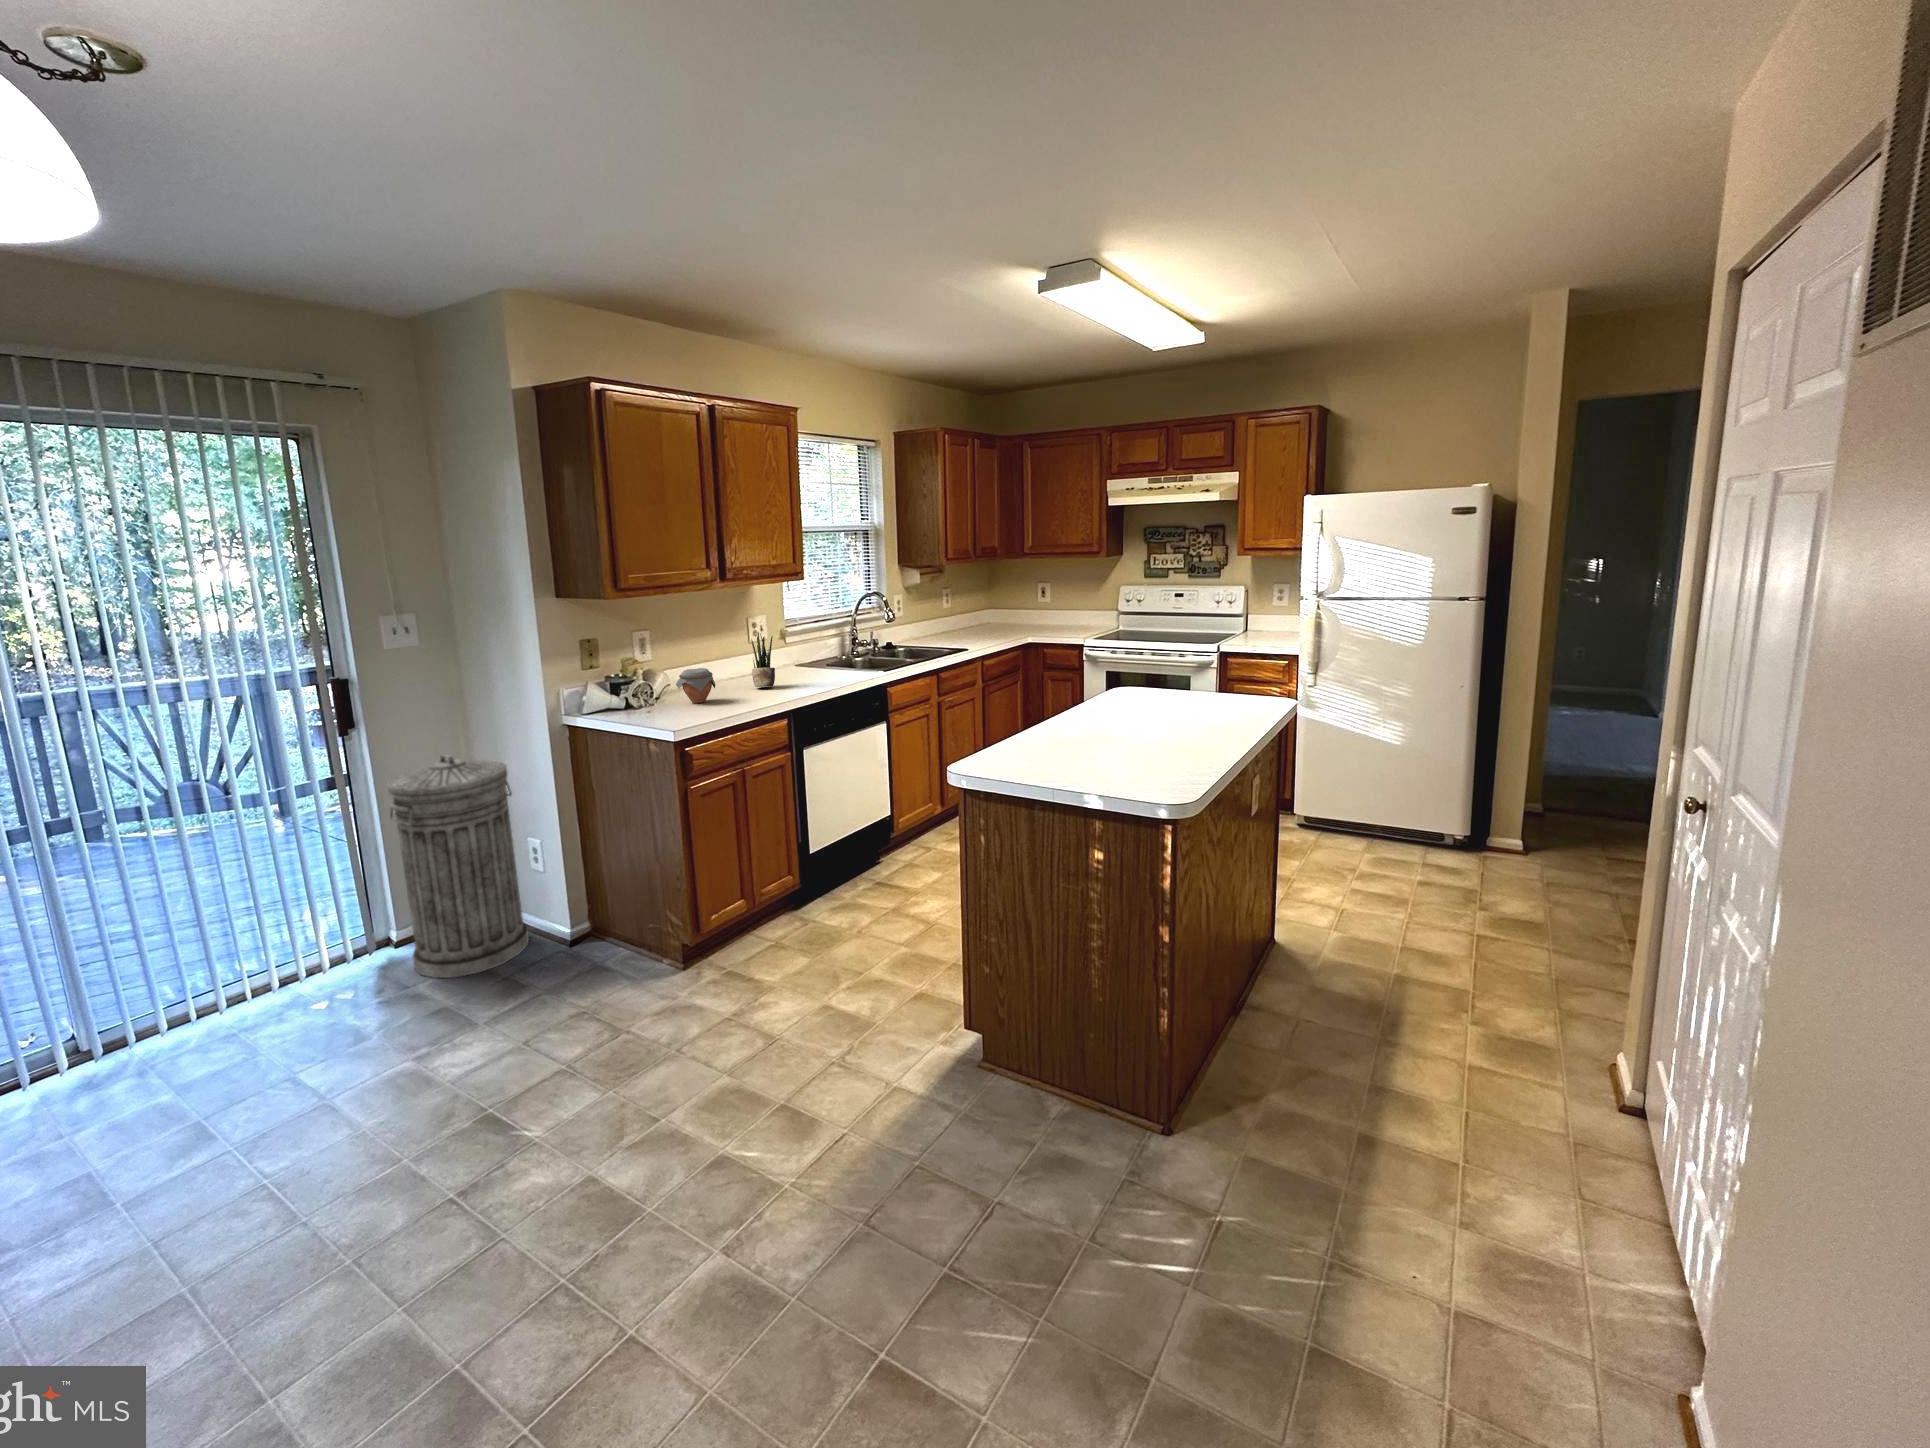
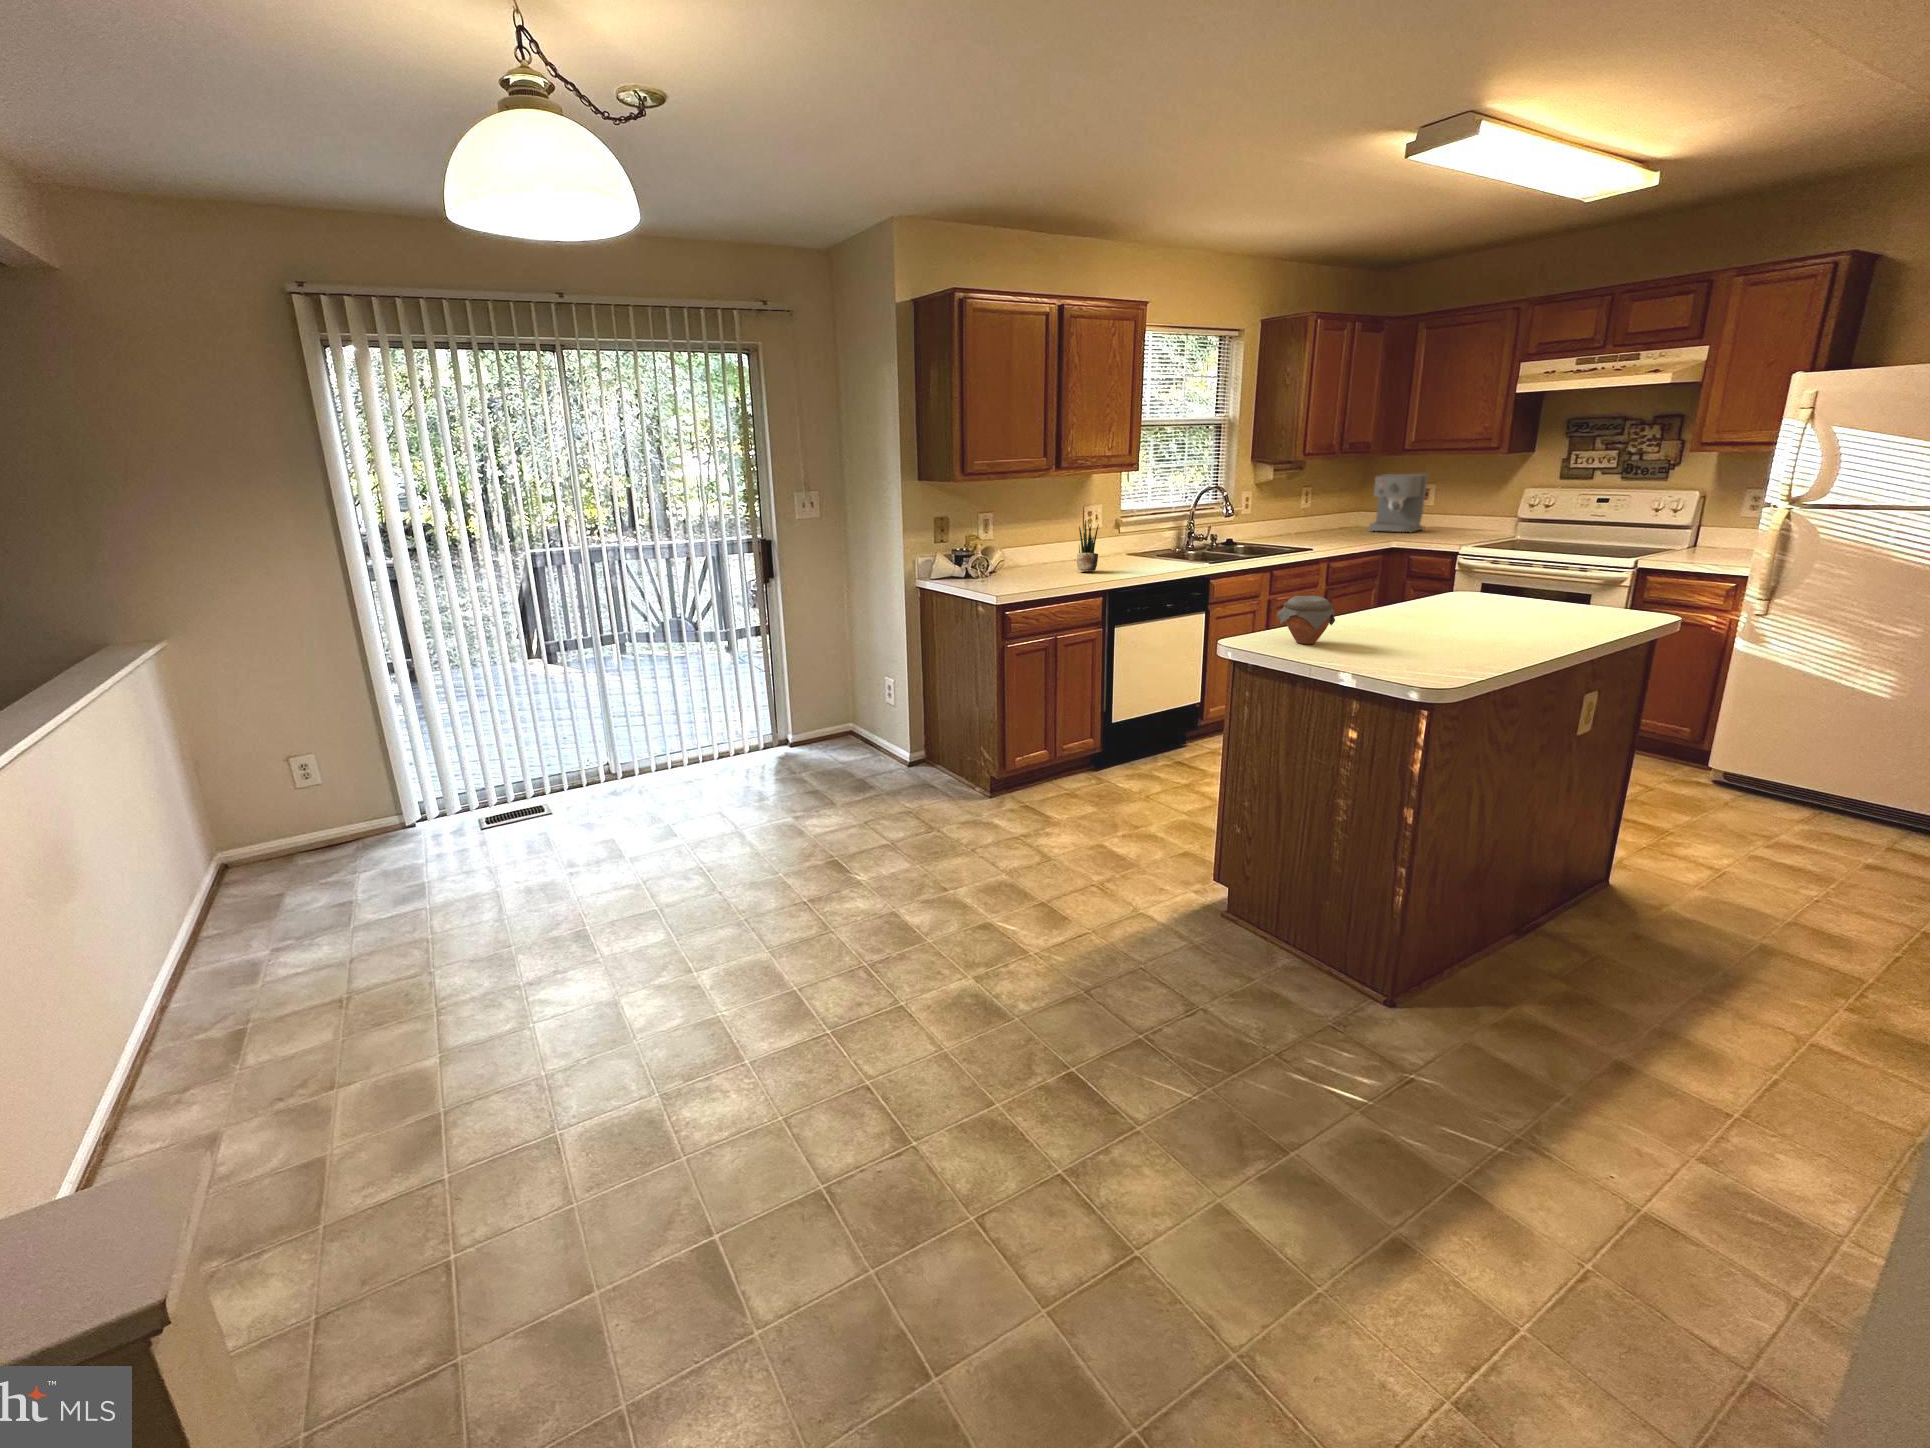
coffee maker: none [1003,574,1046,627] -> present [1369,474,1428,533]
jar: present [676,668,715,703] -> present [1277,596,1335,644]
trash can: present [388,755,529,978] -> none [792,605,881,774]

